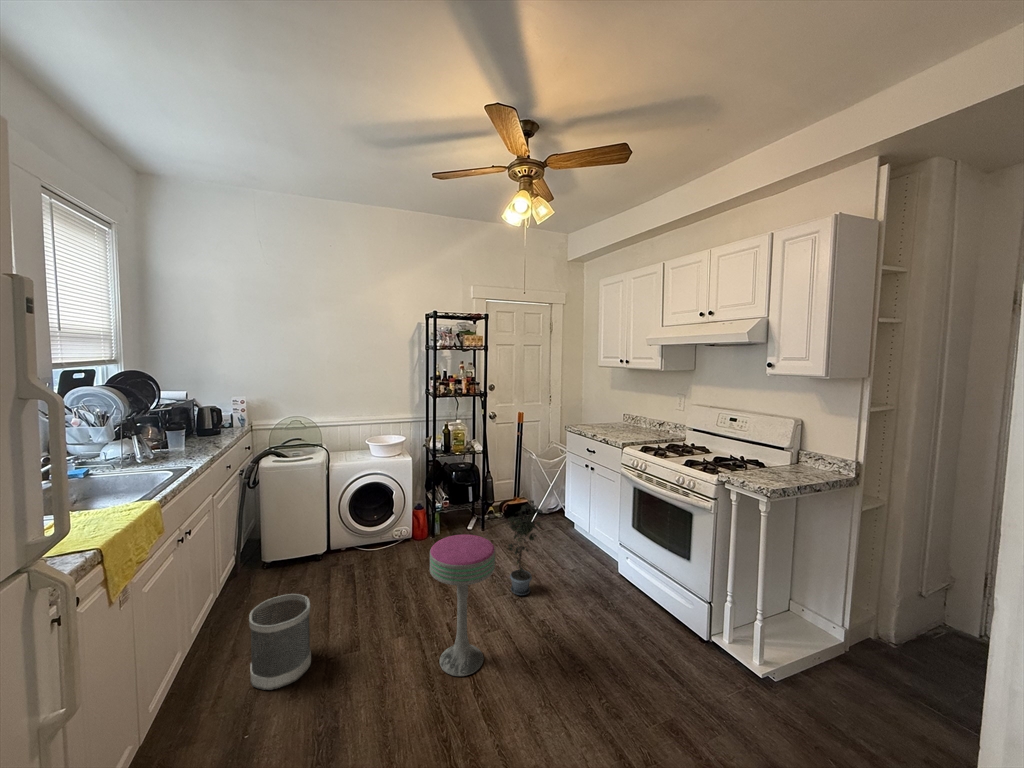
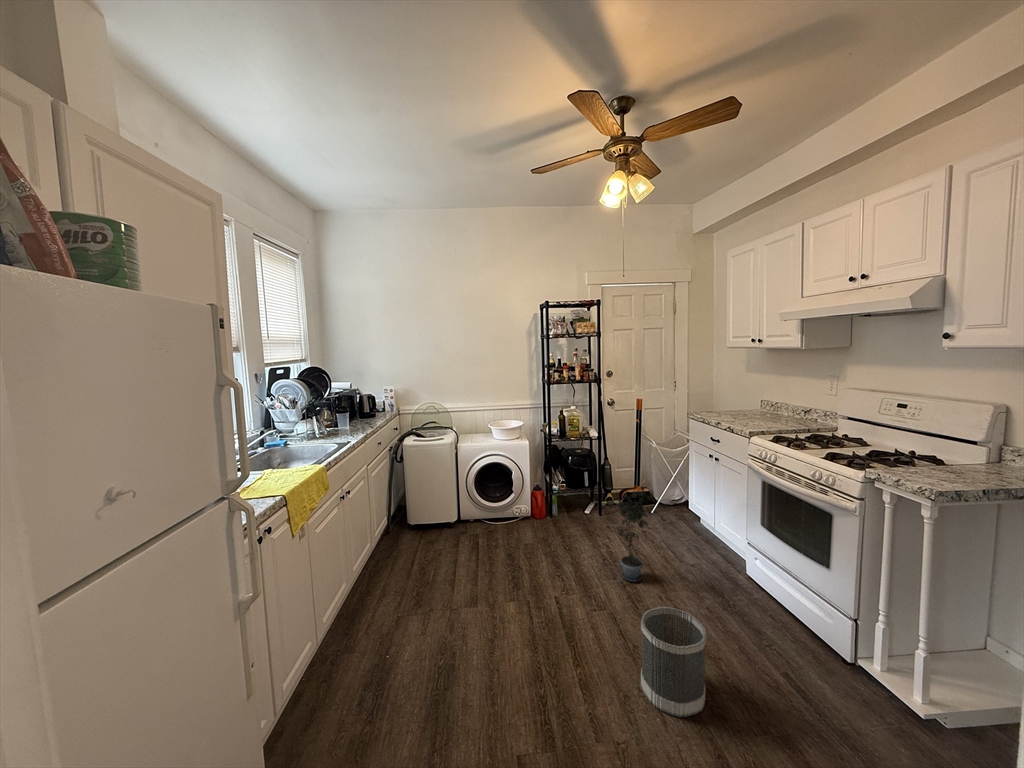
bar stool: present [430,534,495,676] -> none [534,514,596,647]
wastebasket: present [249,594,311,690] -> present [641,607,706,717]

